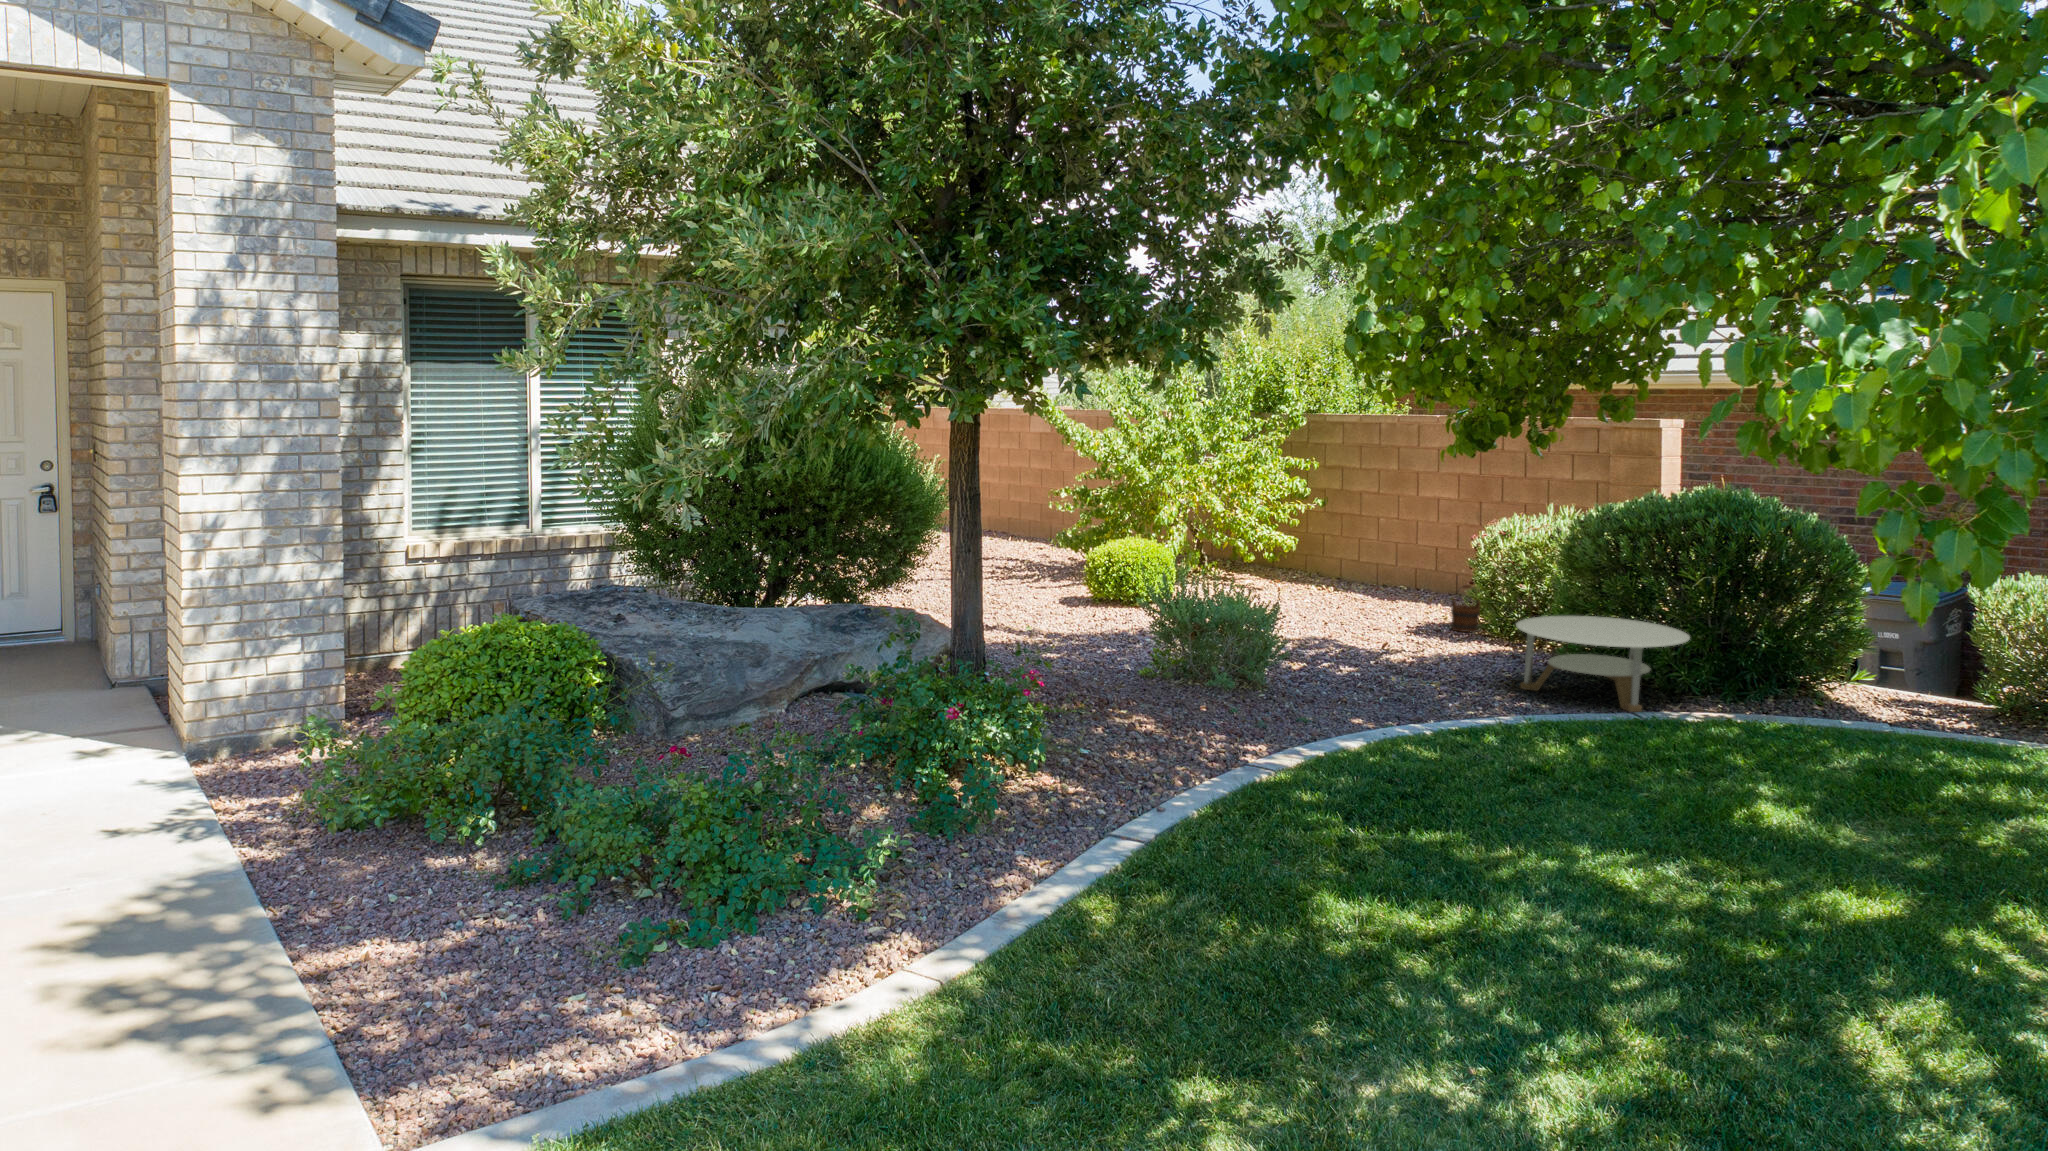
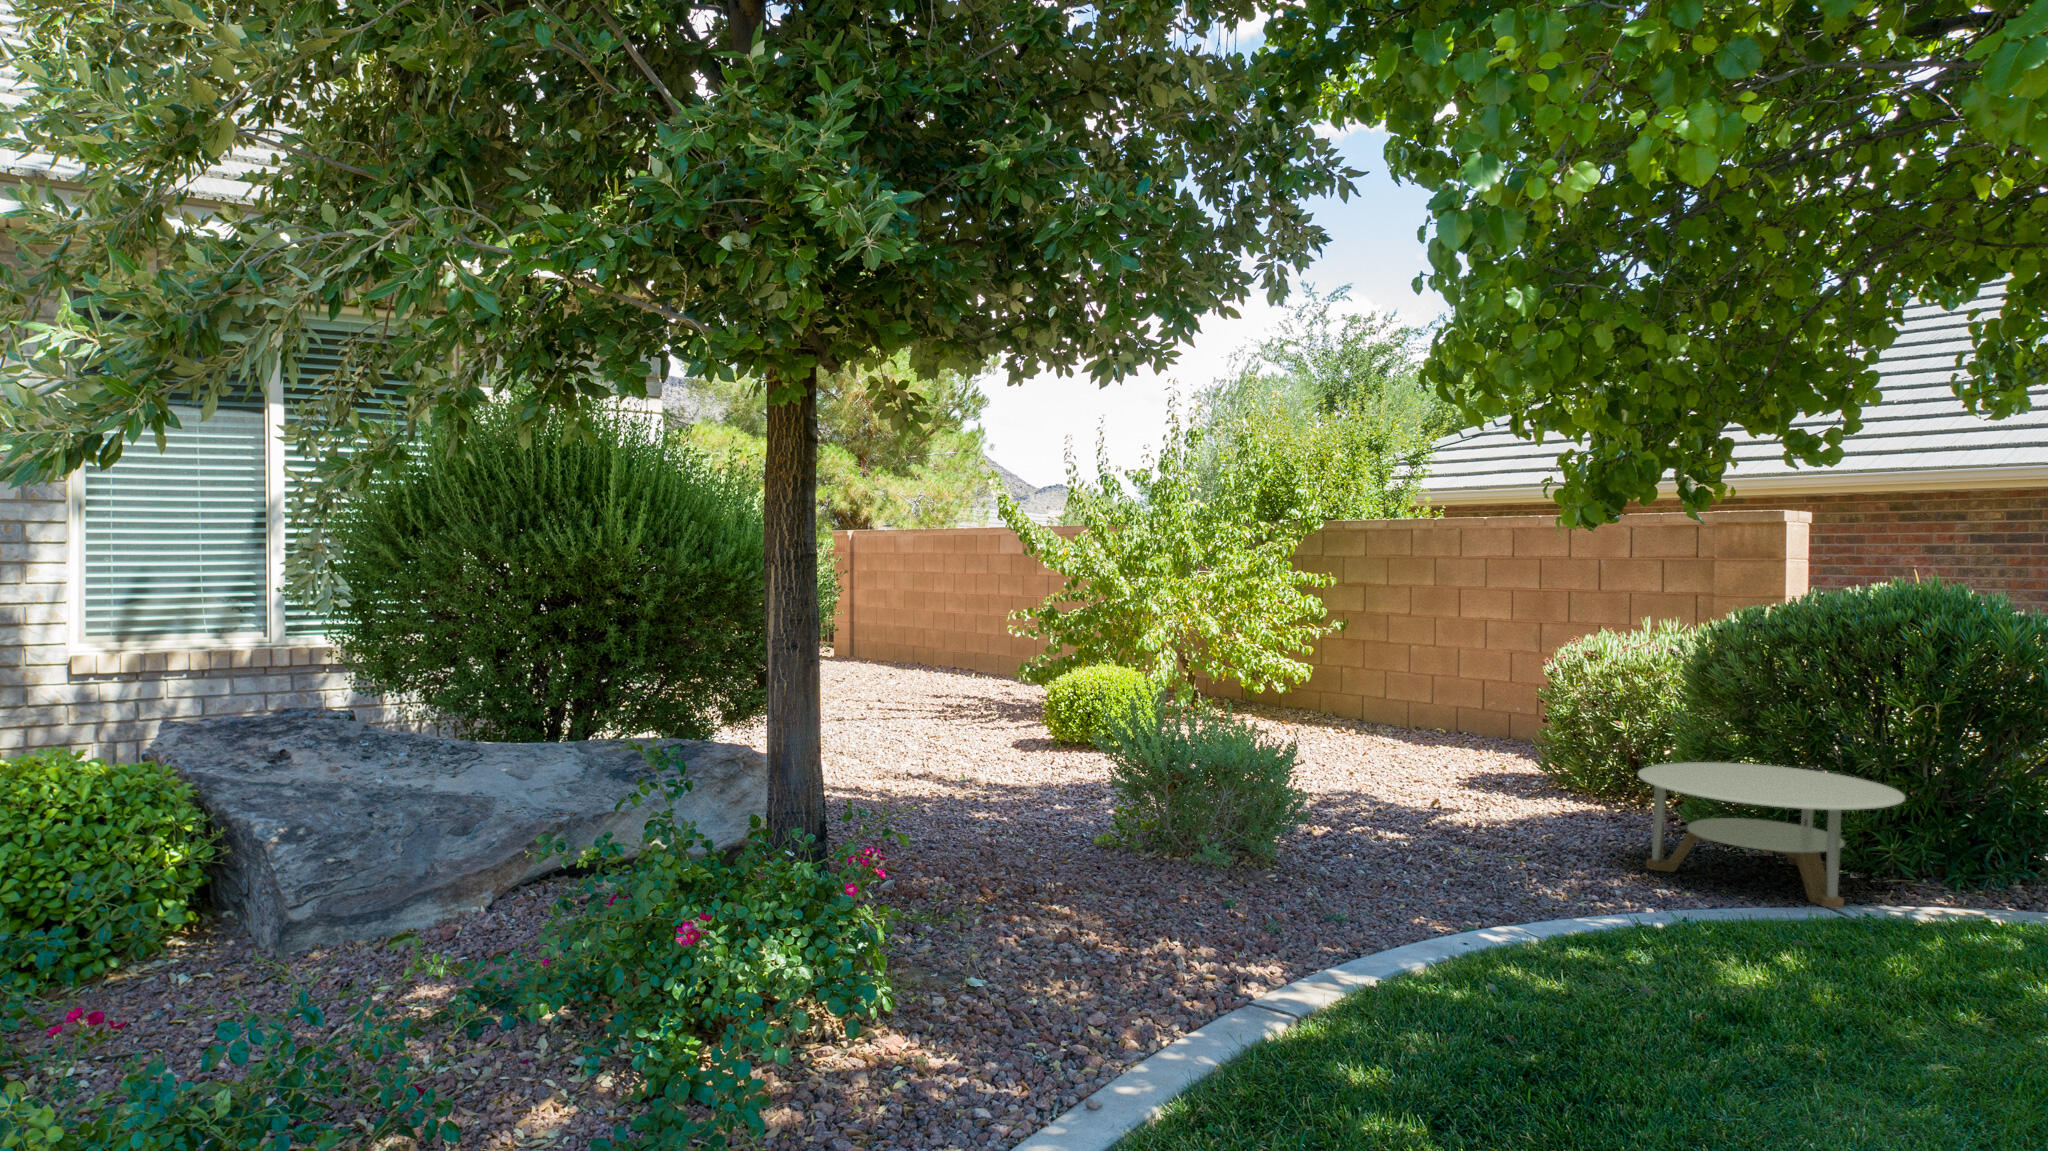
wooden bucket: present [1451,585,1480,632] -> none [1522,722,1561,786]

